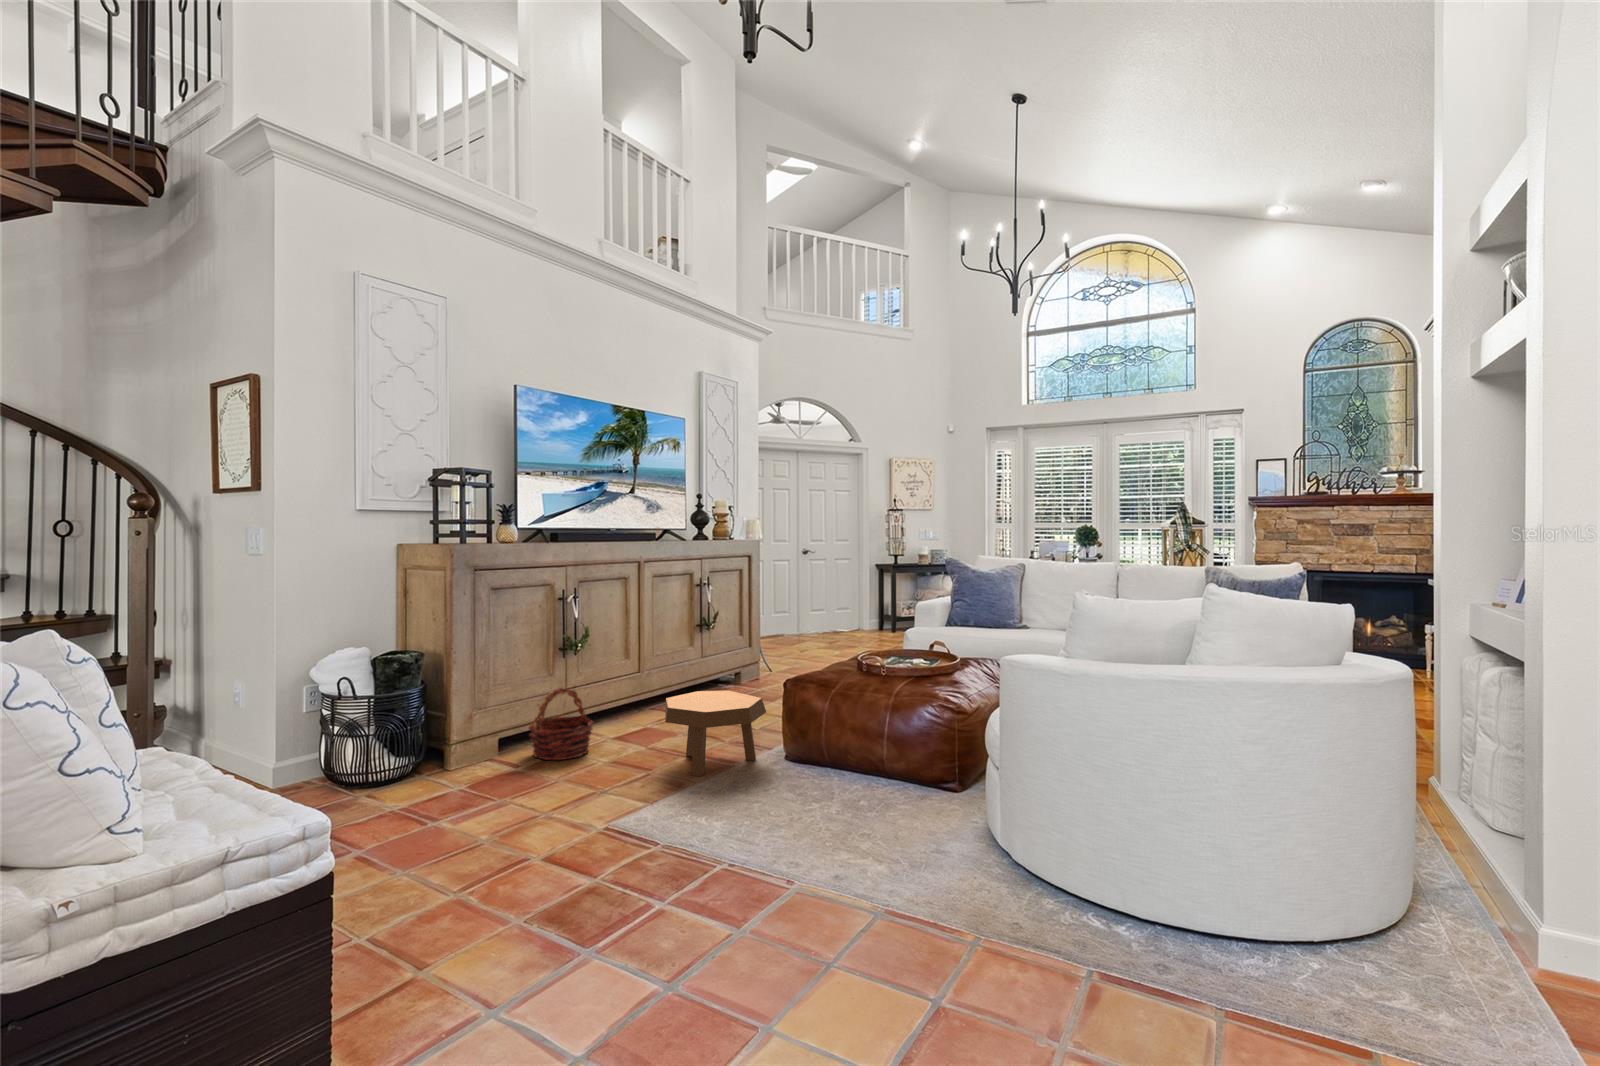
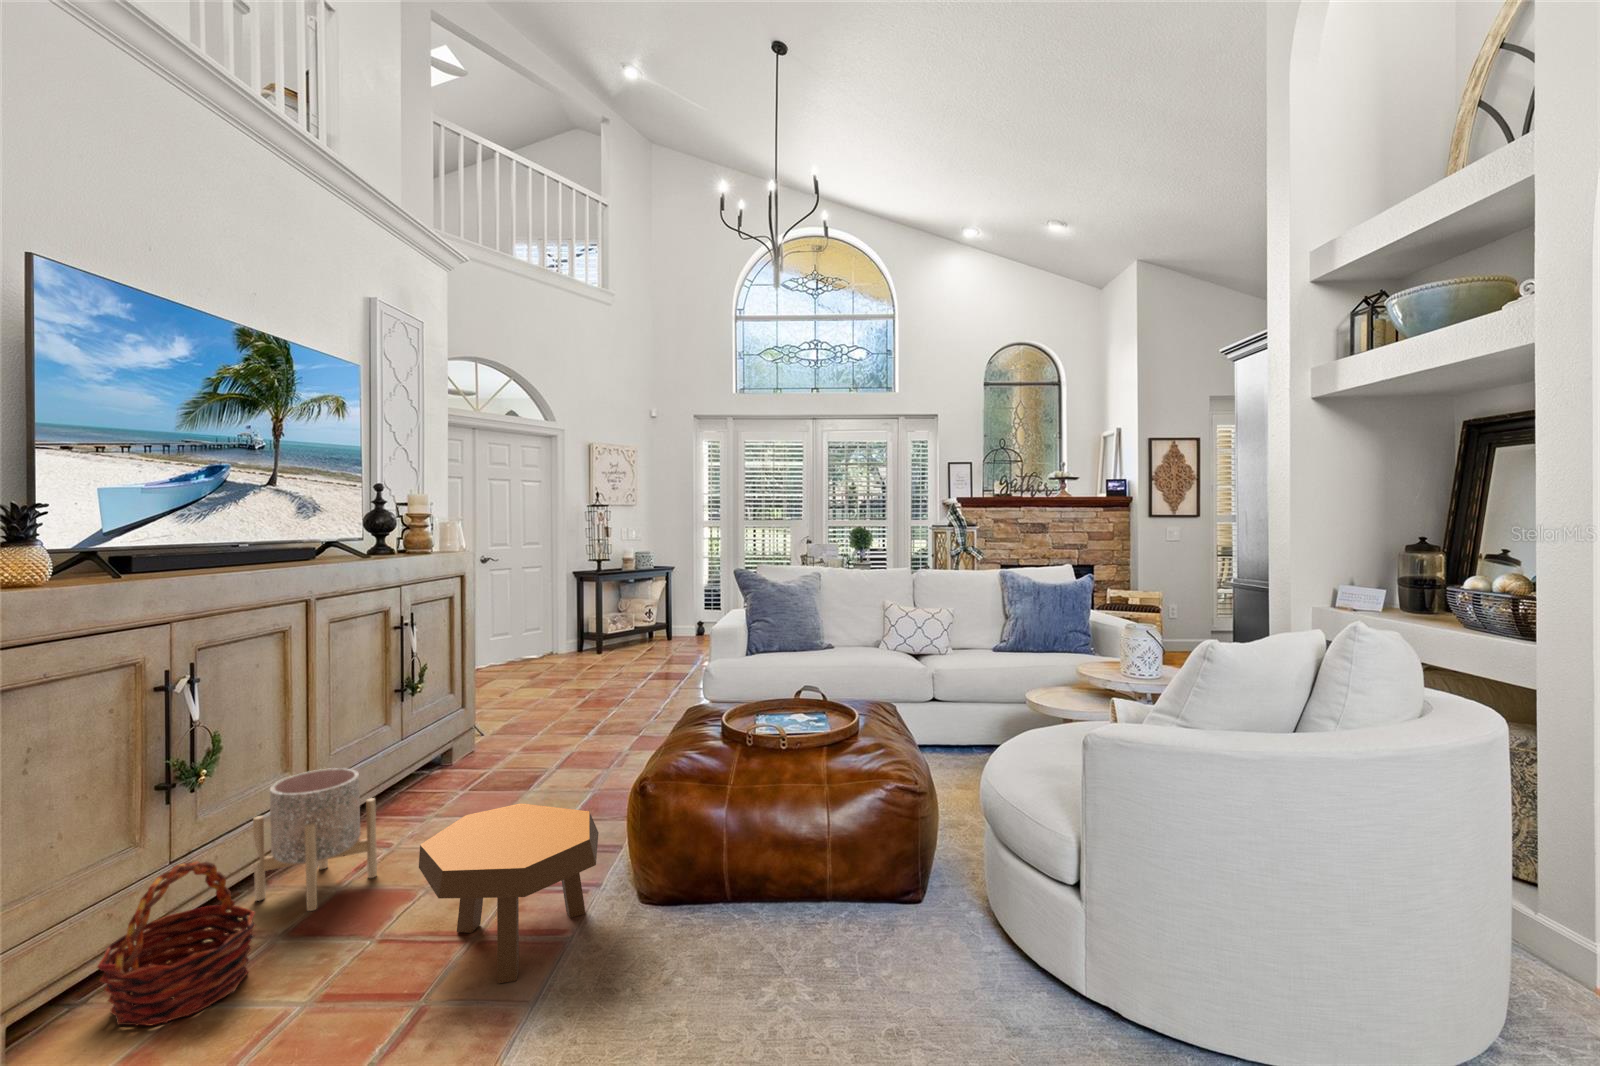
planter: none [603,662,663,737] -> present [253,768,377,911]

